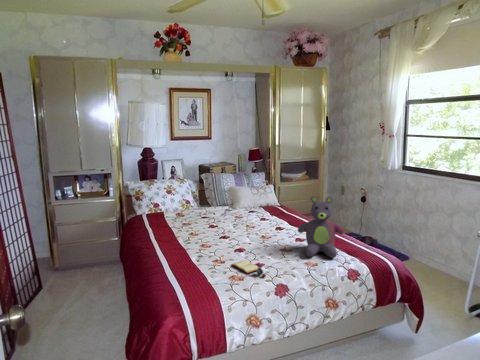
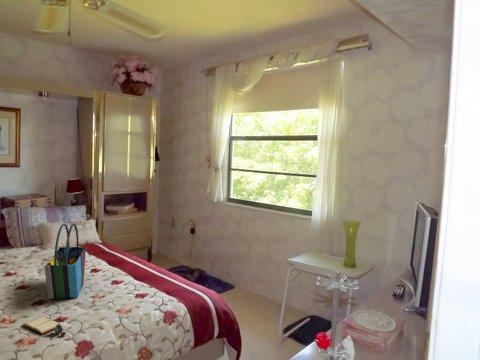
tote bag: none [244,185,273,249] -> present [44,224,86,299]
stuffed bear: present [298,196,344,258] -> none [112,234,163,302]

